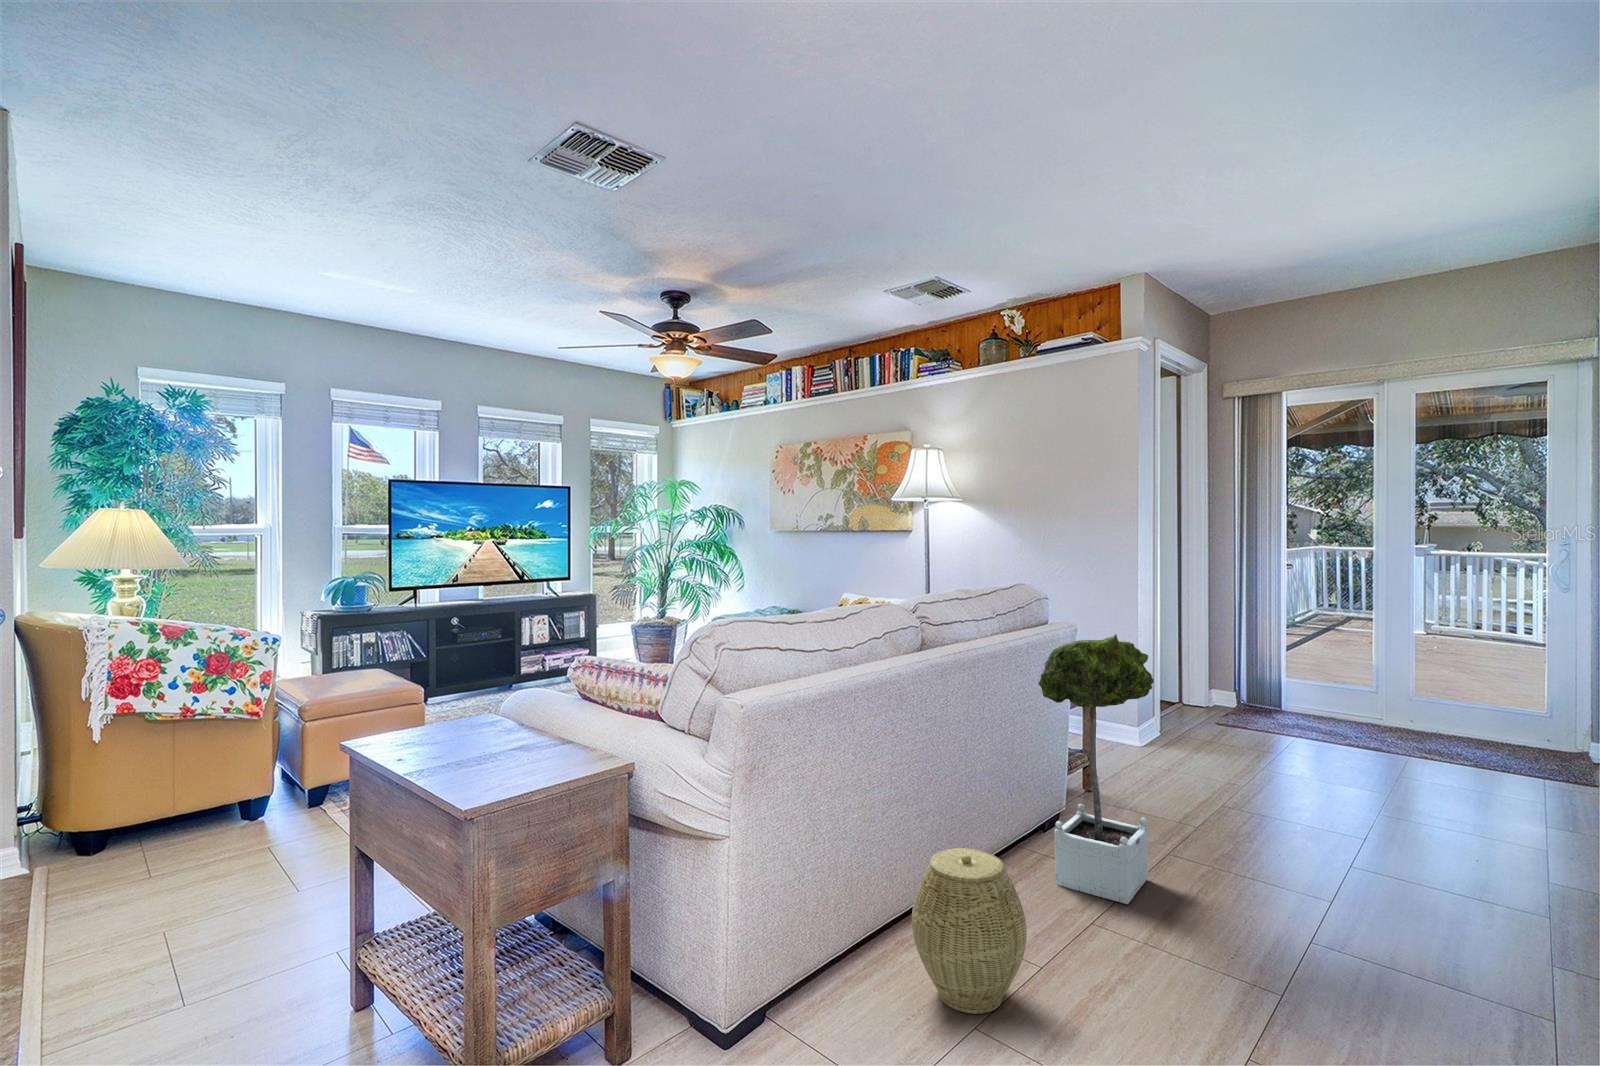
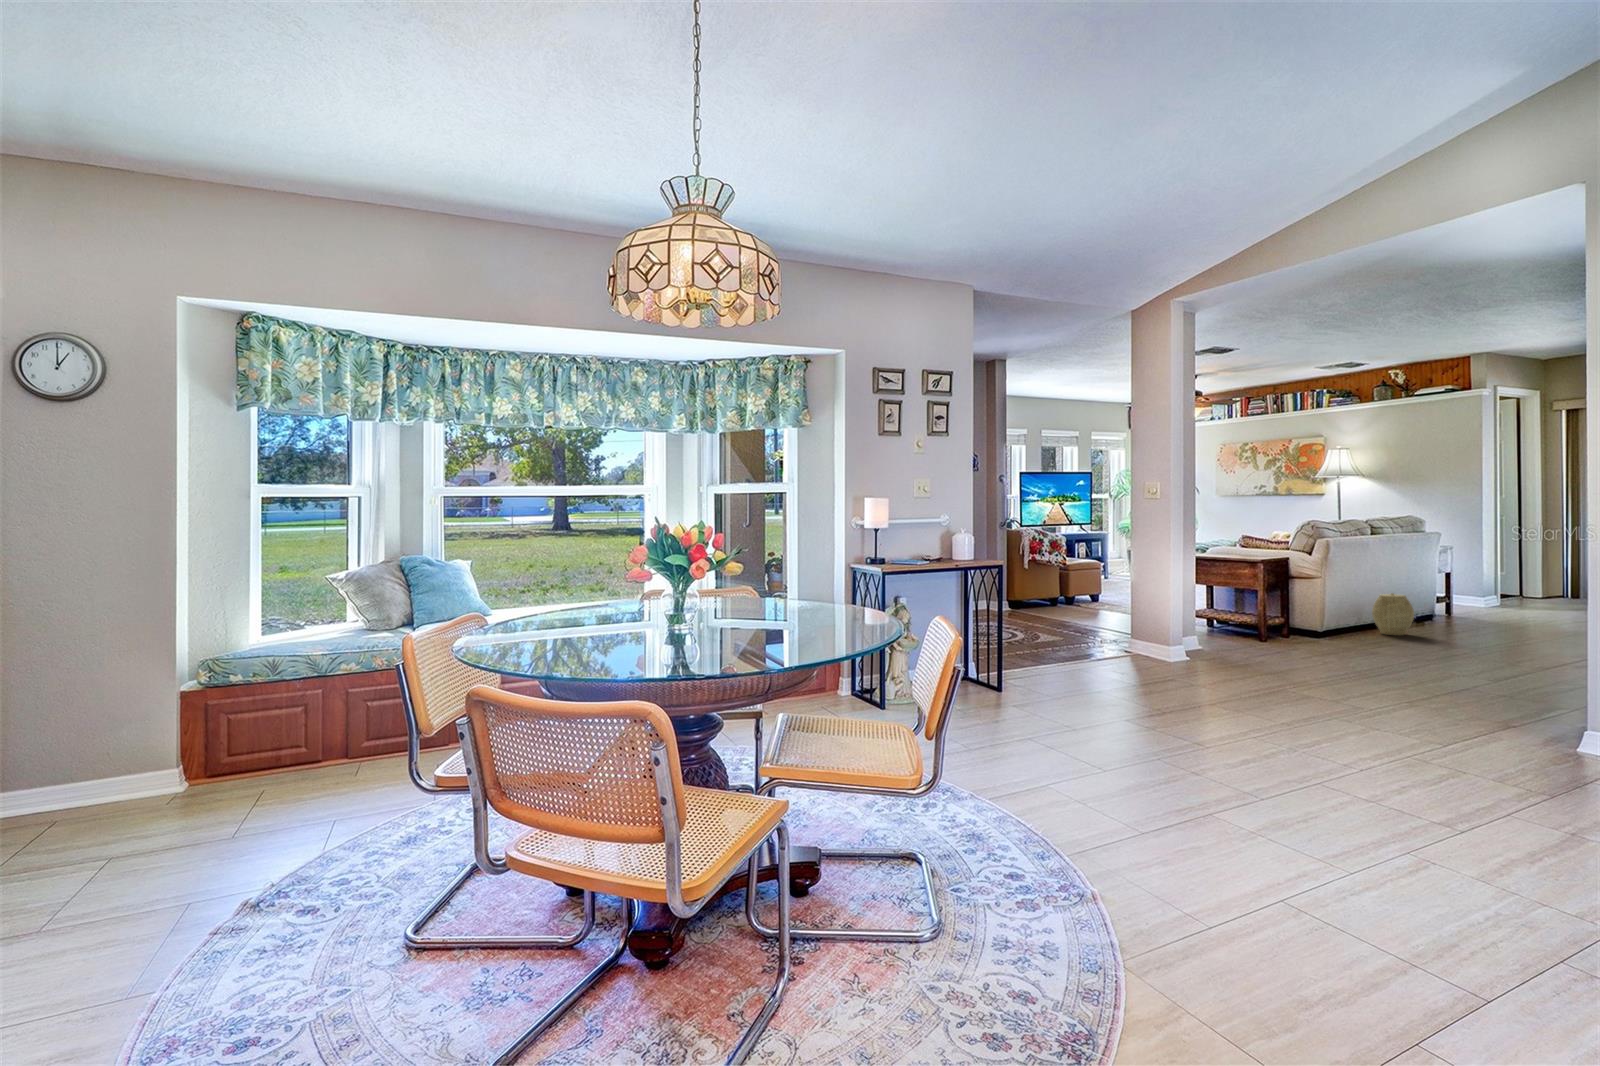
potted tree: present [1038,634,1154,904] -> none [1418,532,1469,628]

